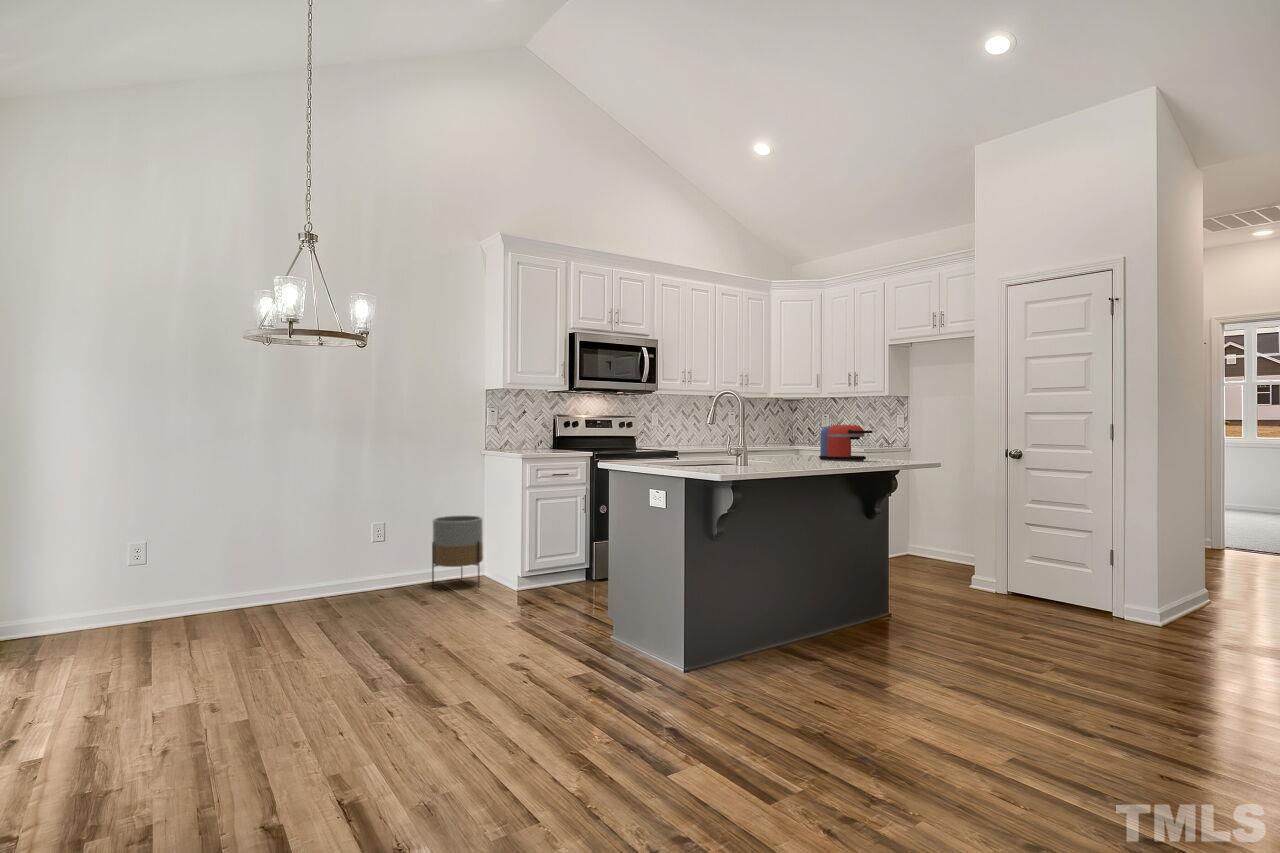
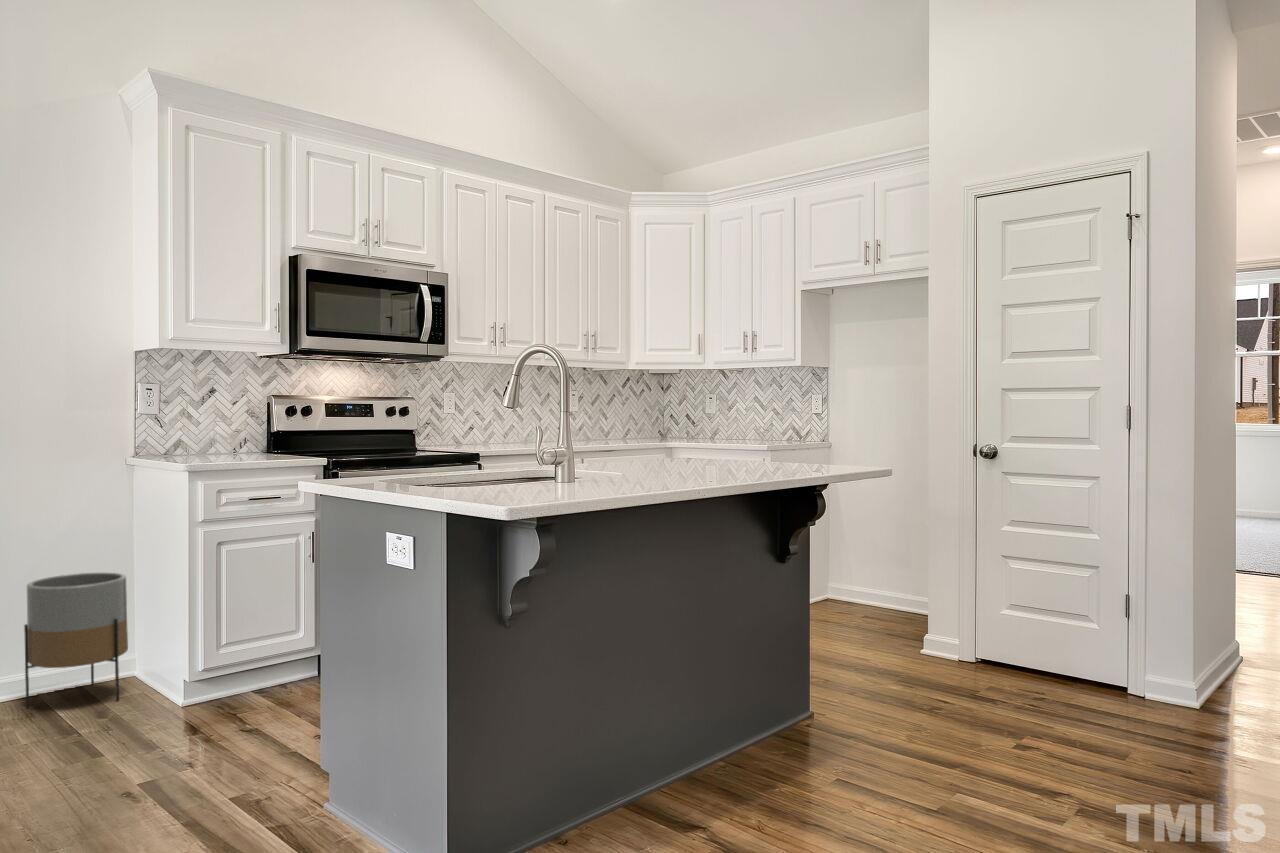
coffee maker: present [819,425,873,461] -> none [698,410,783,470]

